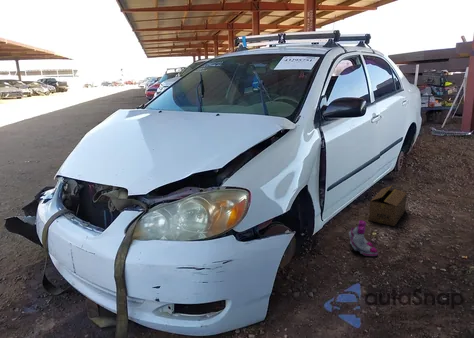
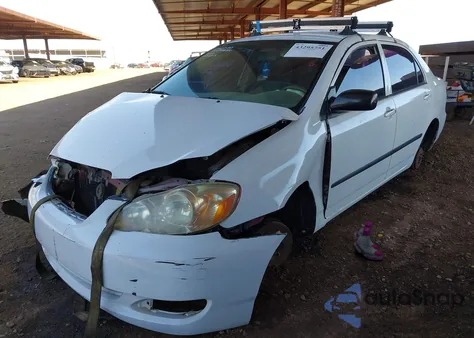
cardboard box: present [369,185,407,226] -> none [378,185,422,229]

